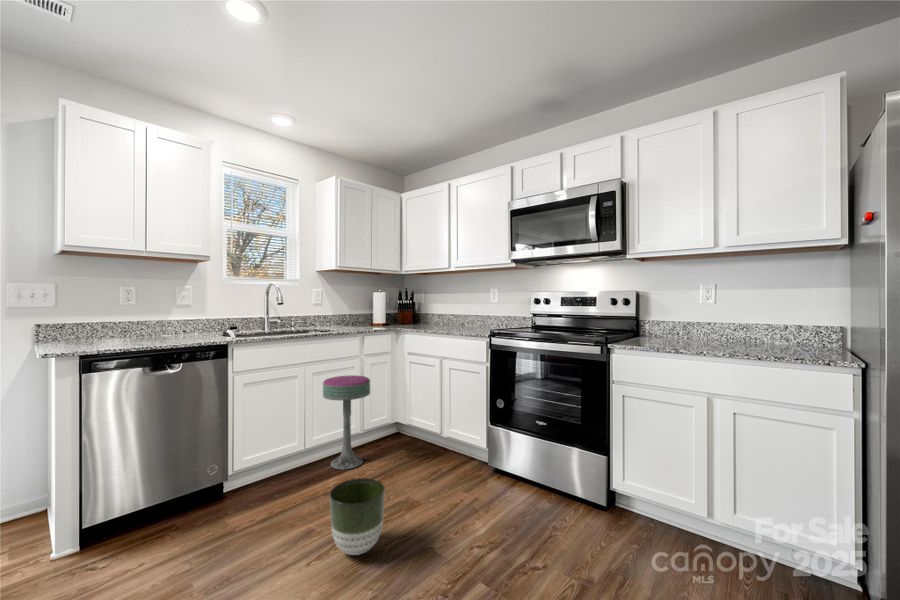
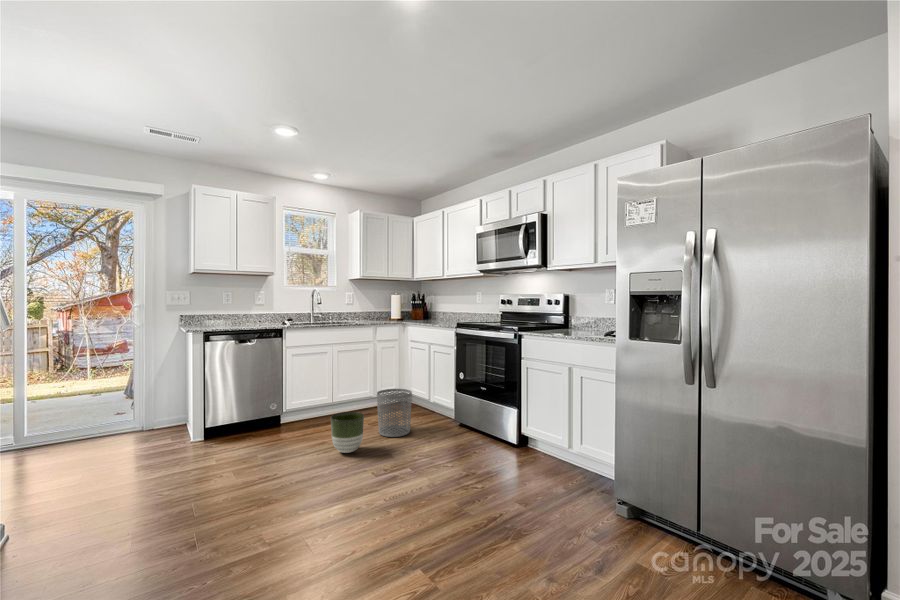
bar stool: present [323,375,370,470] -> none [345,355,378,419]
waste bin: none [386,426,437,505] -> present [377,389,412,437]

